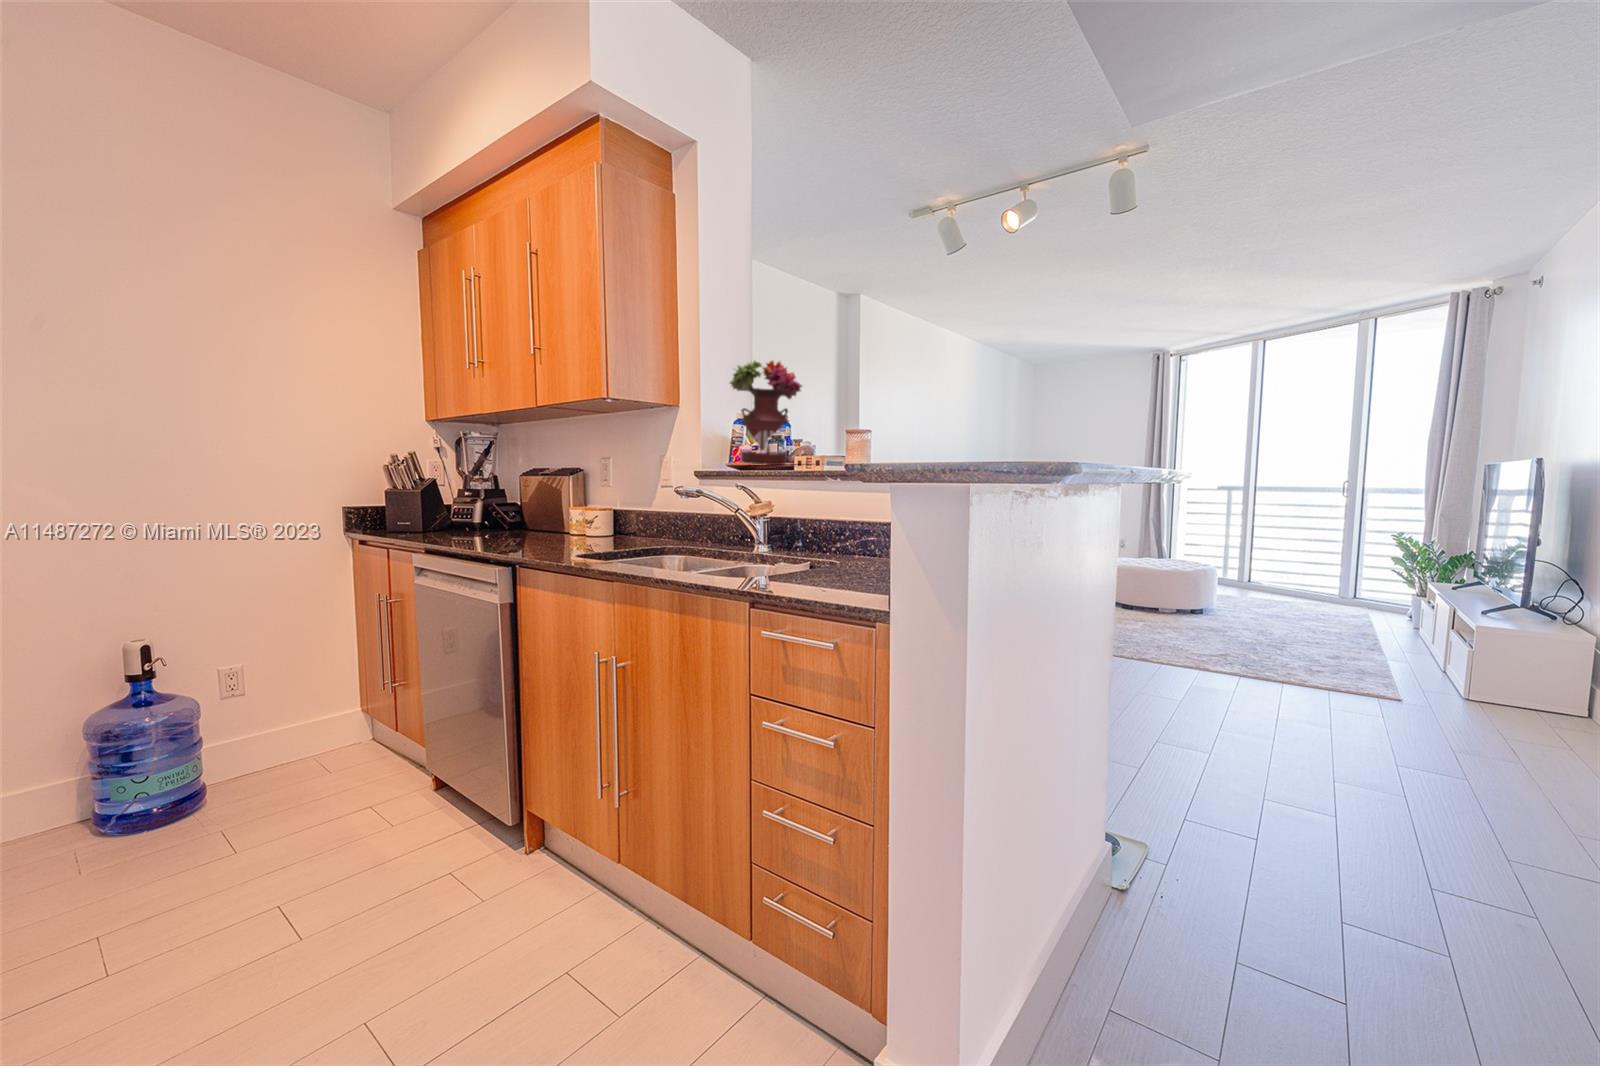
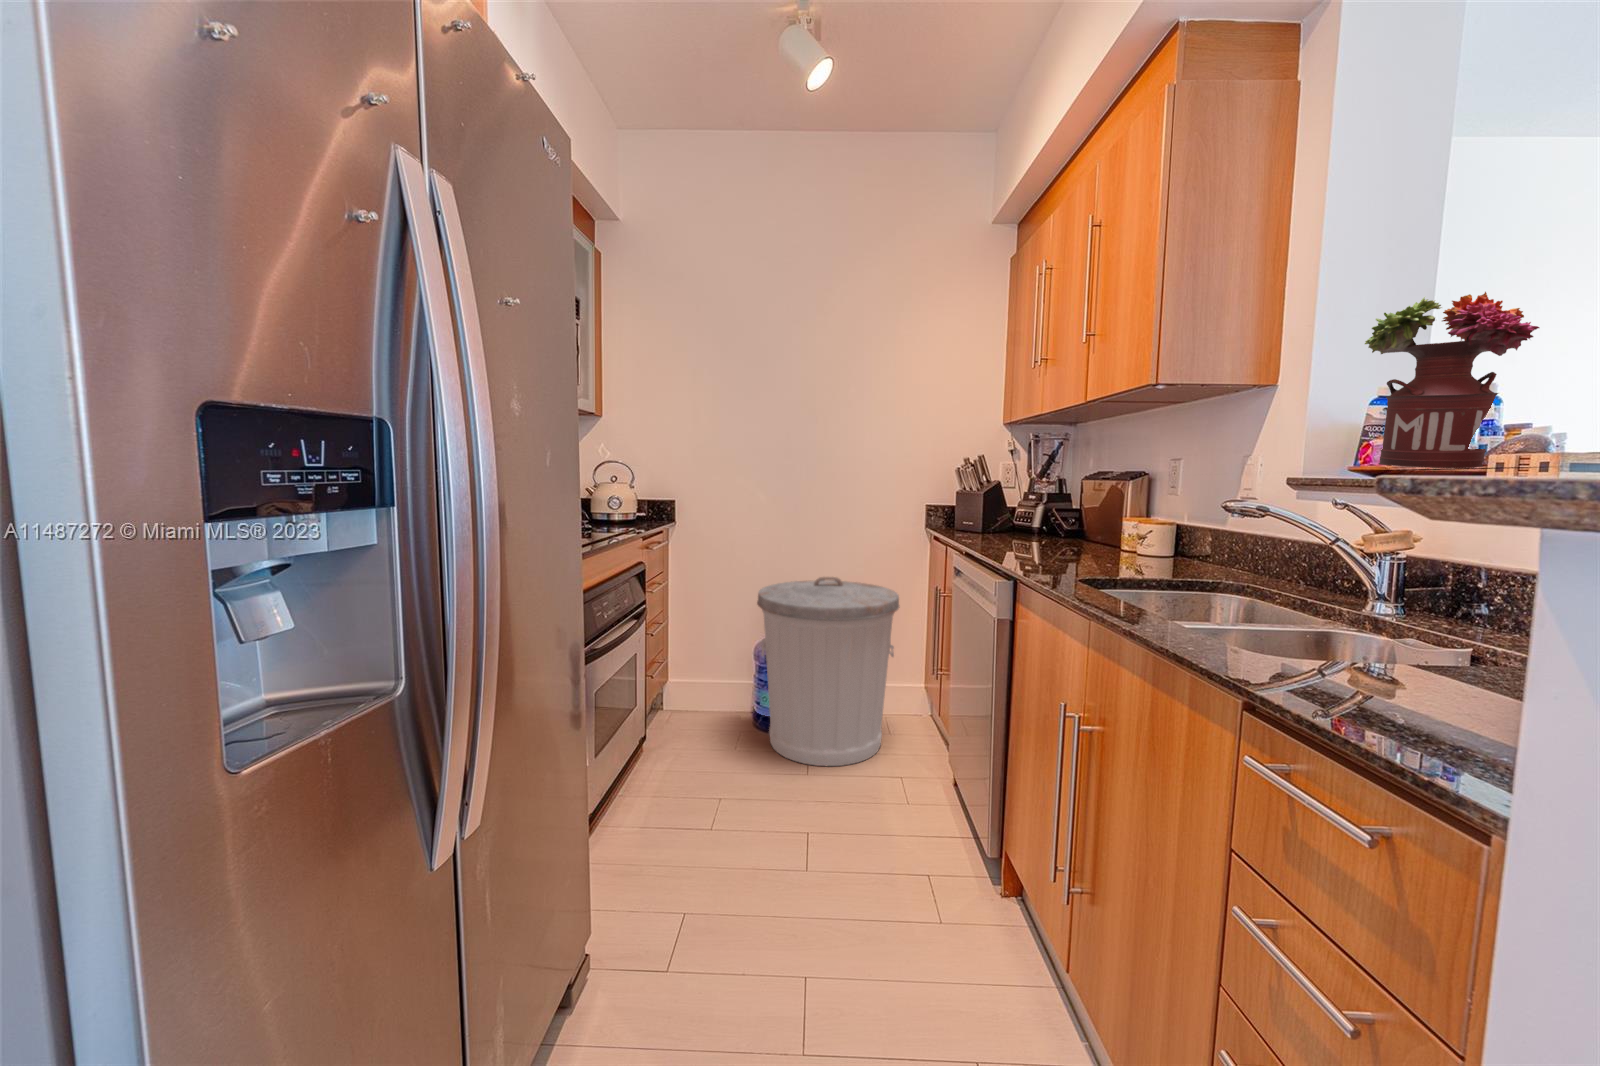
trash can: none [110,602,338,849] -> present [757,577,900,766]

